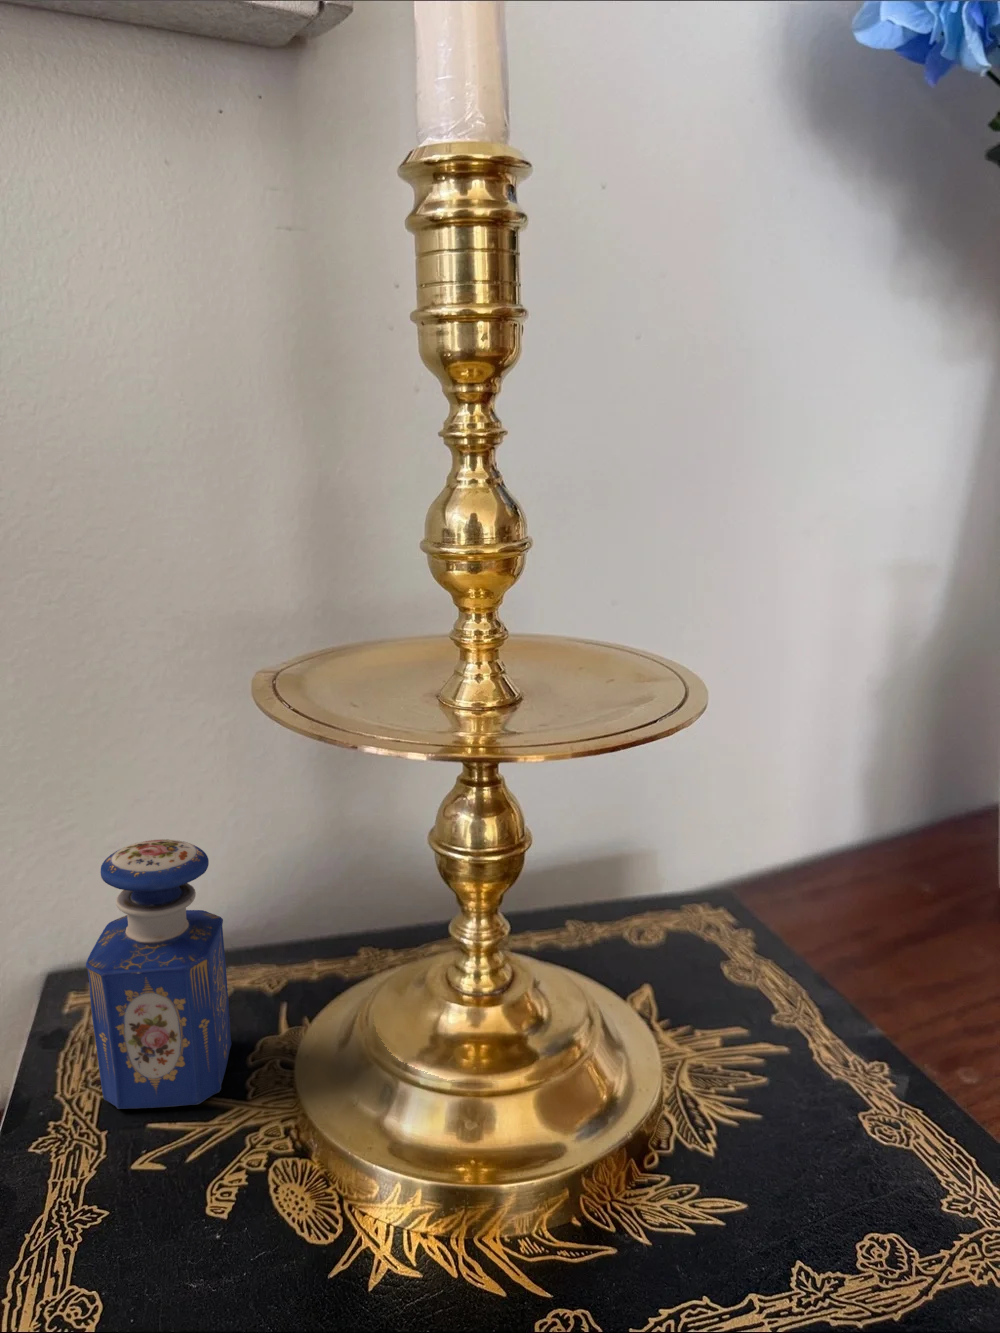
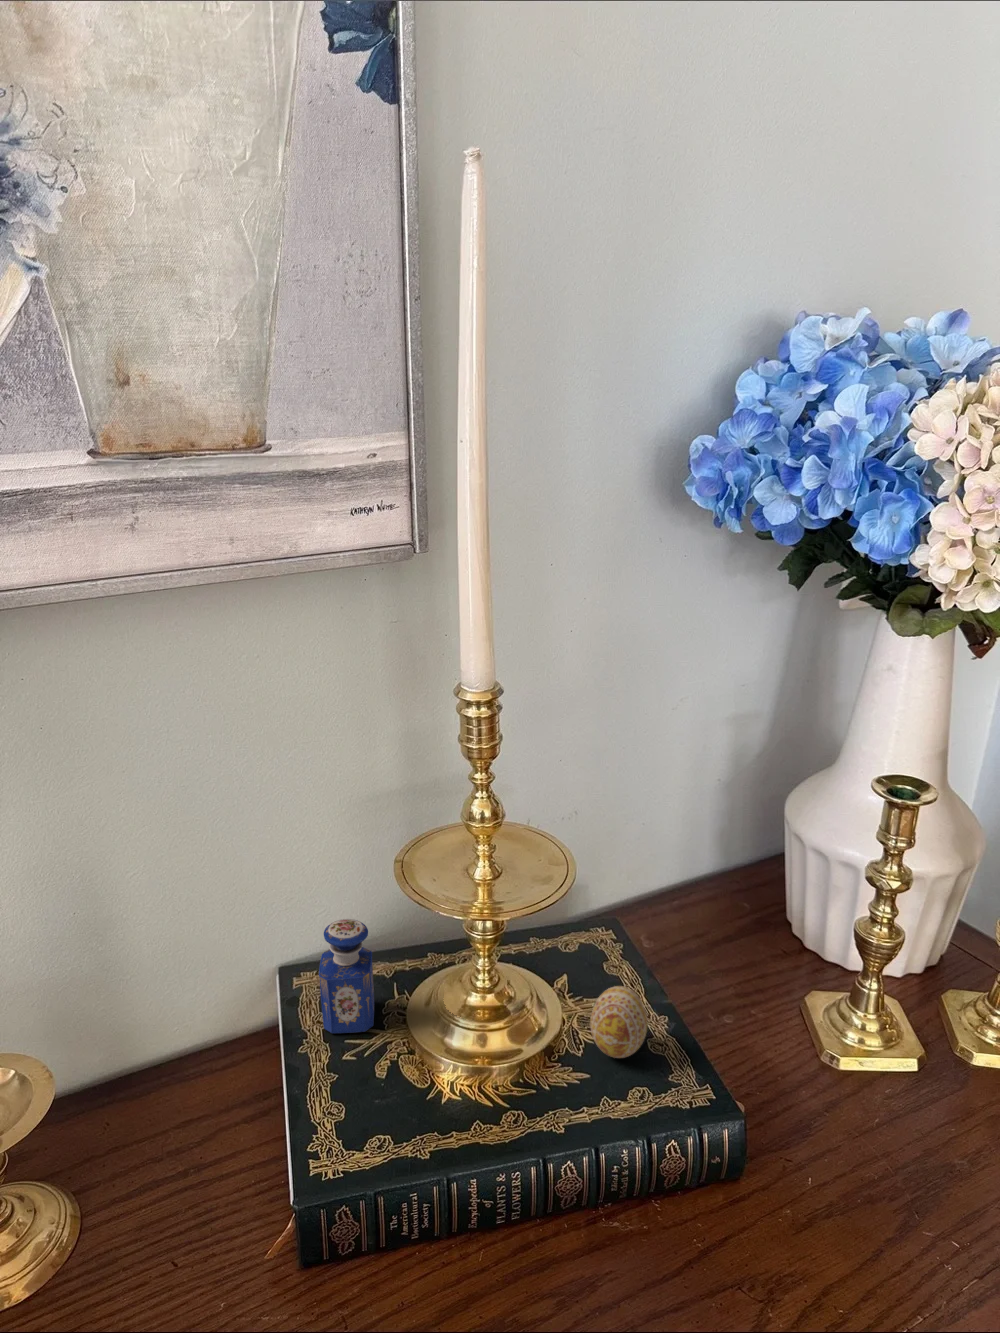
decorative egg: none [735,981,878,1160] -> present [590,986,648,1058]

